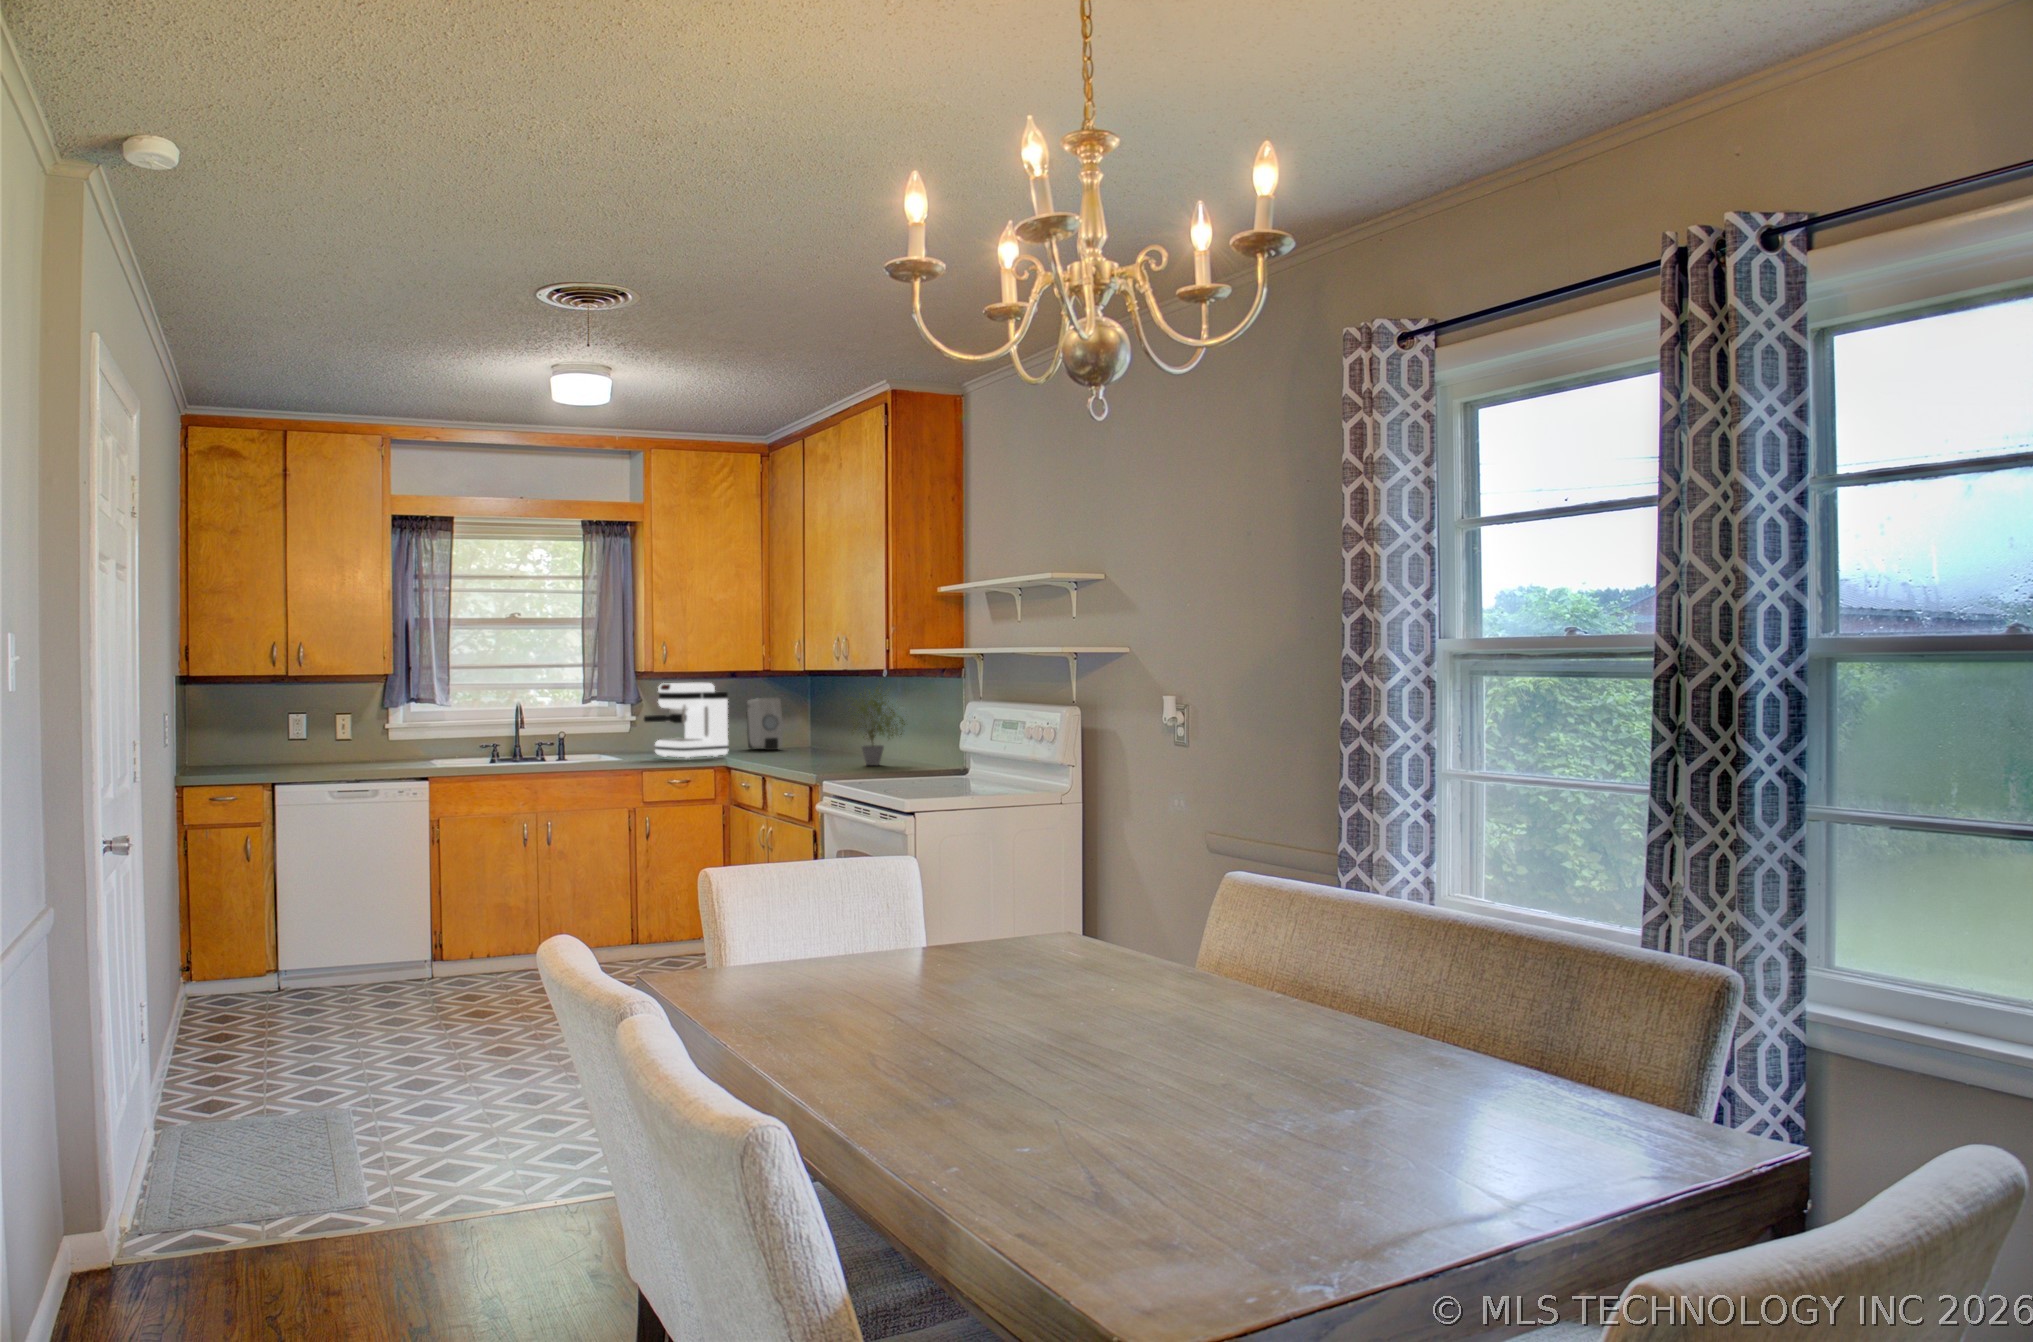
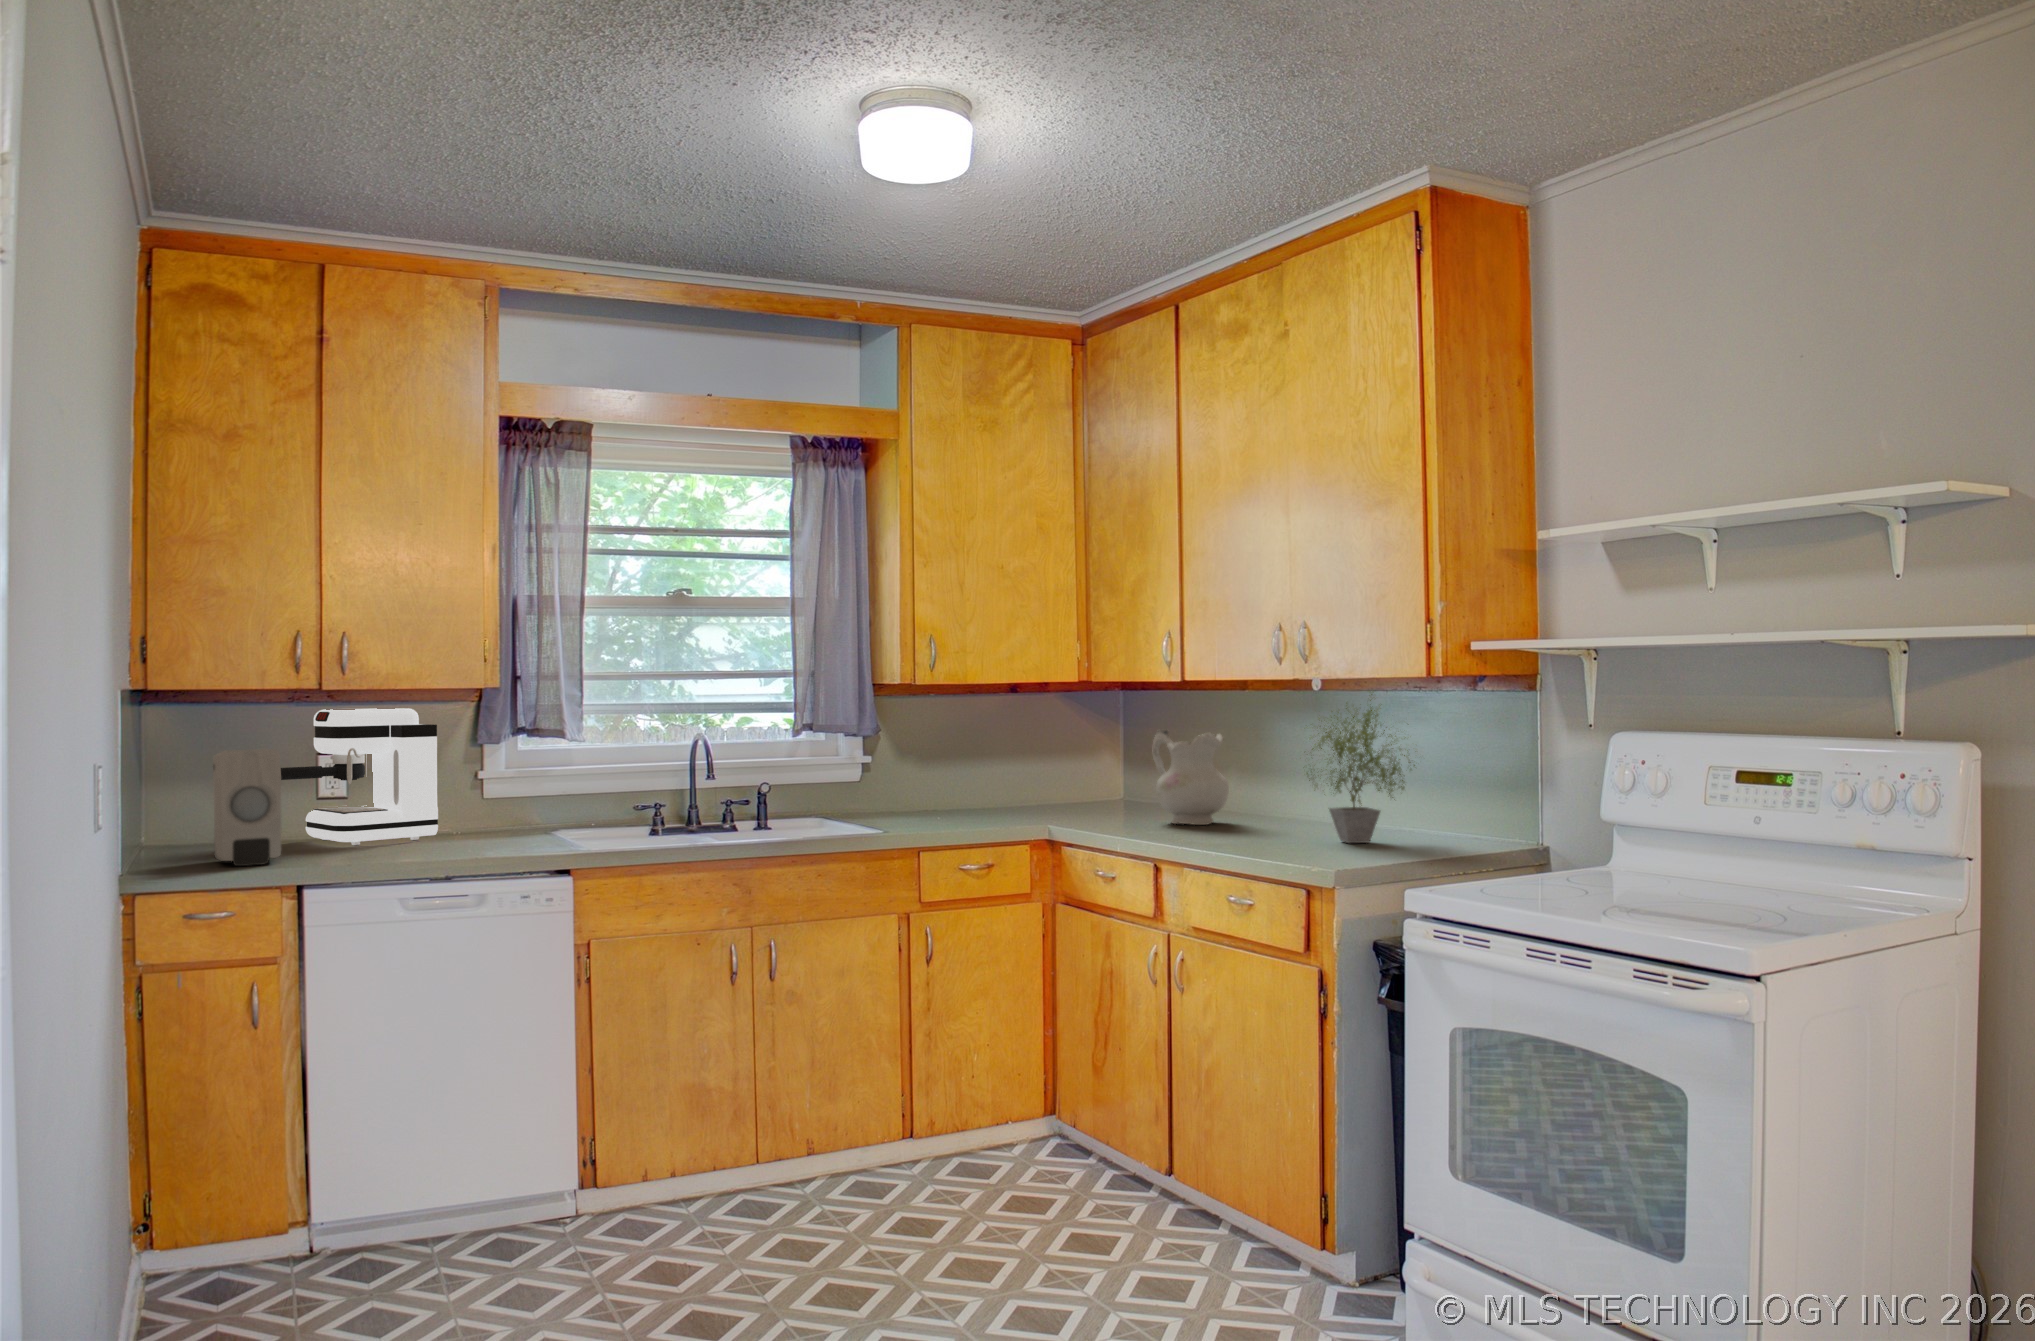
coffee maker: present [644,683,728,759] -> present [280,708,438,845]
soap dispenser: present [746,698,783,750] -> present [213,749,281,866]
ceramic pitcher: none [794,701,838,759] -> present [1153,730,1229,825]

